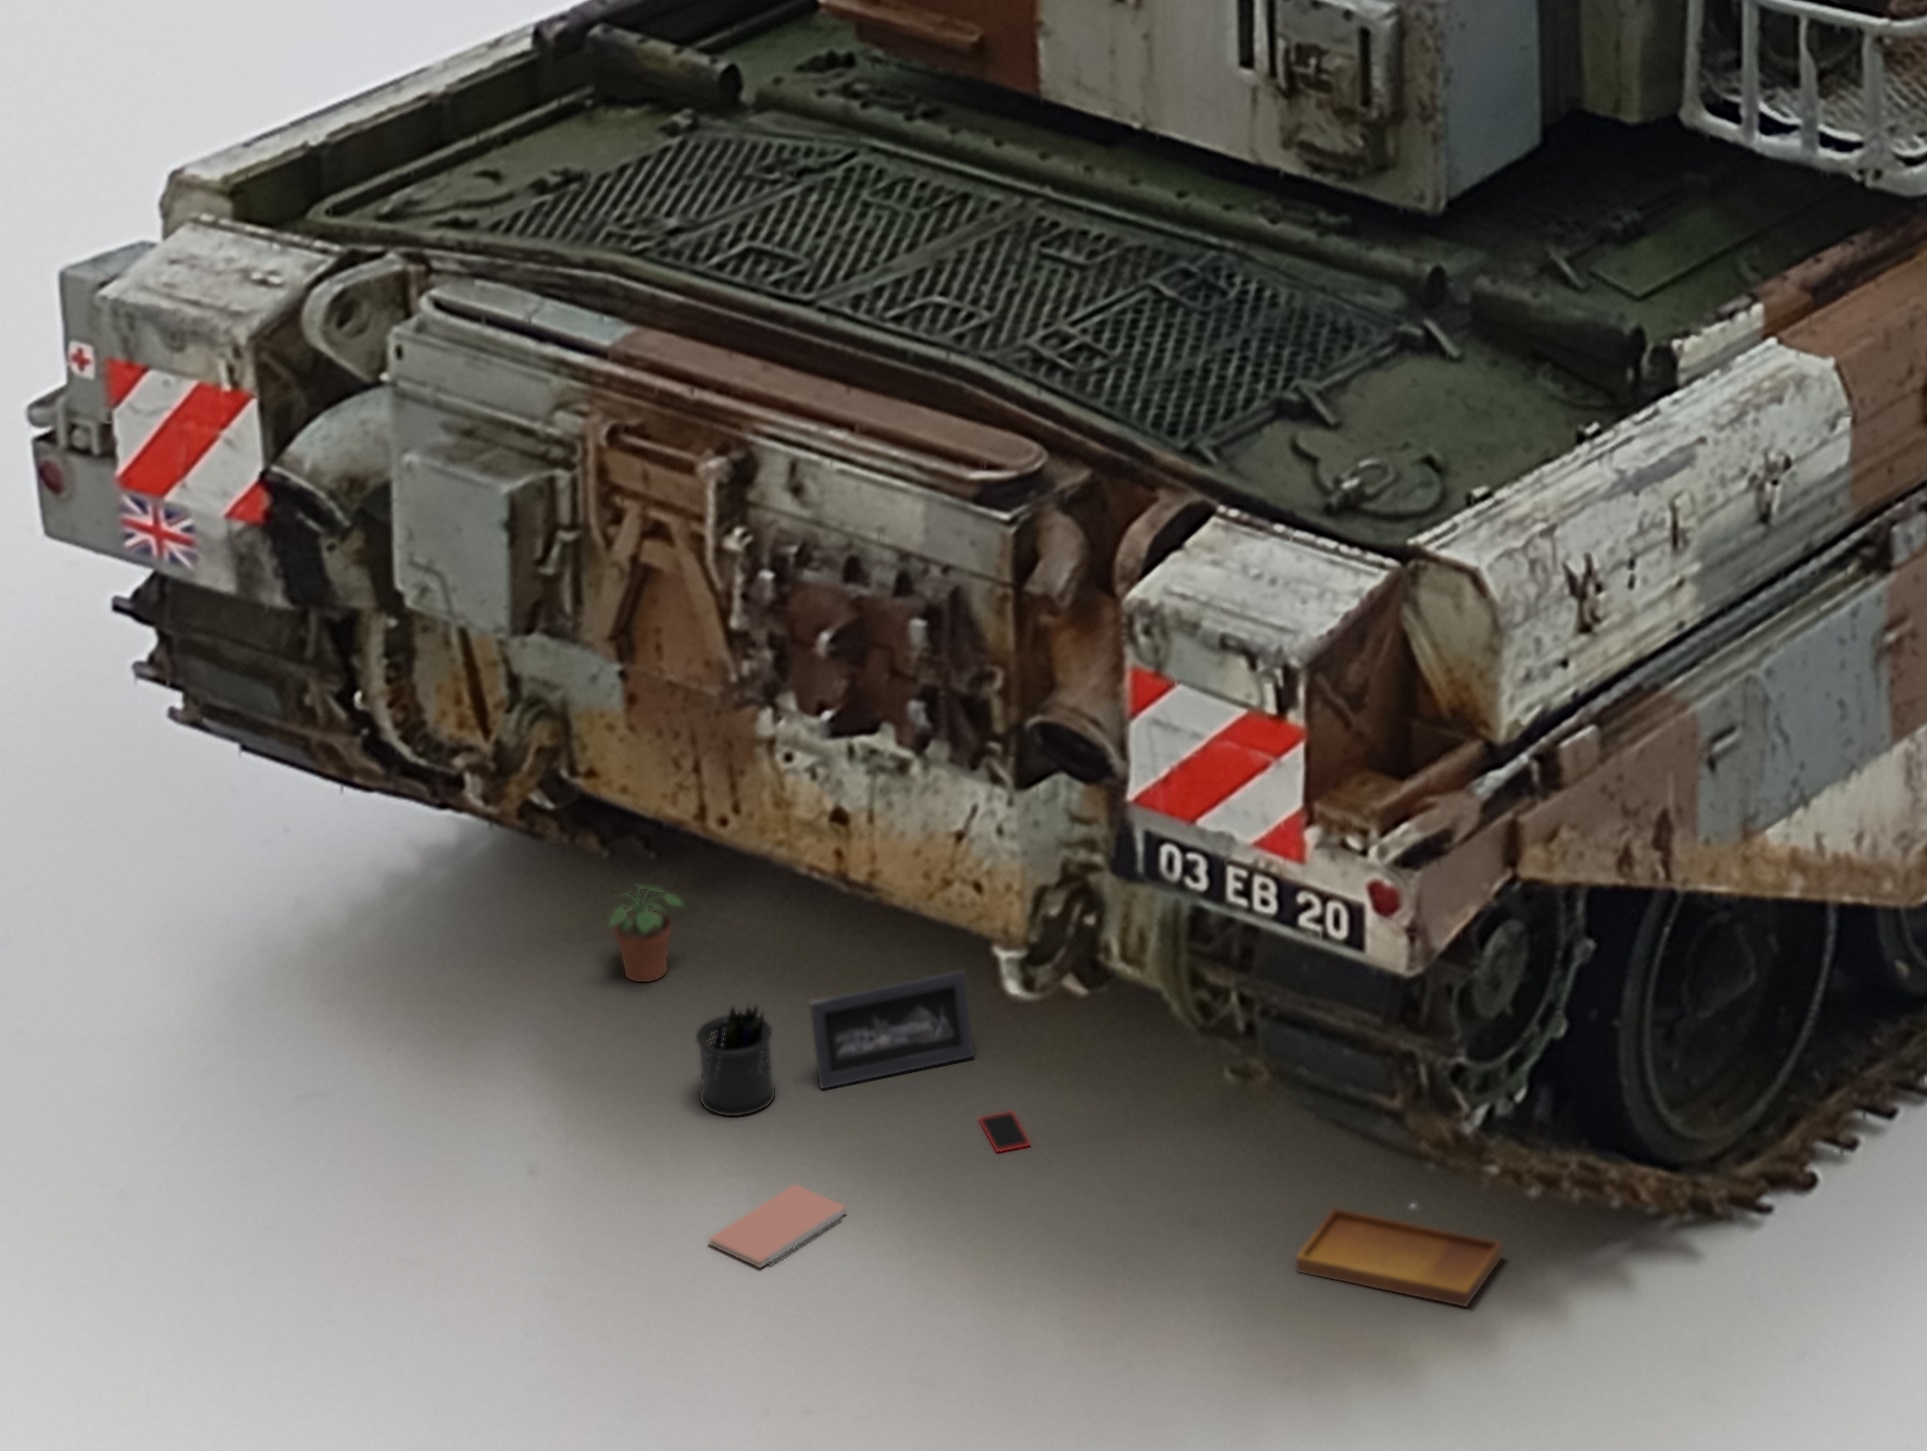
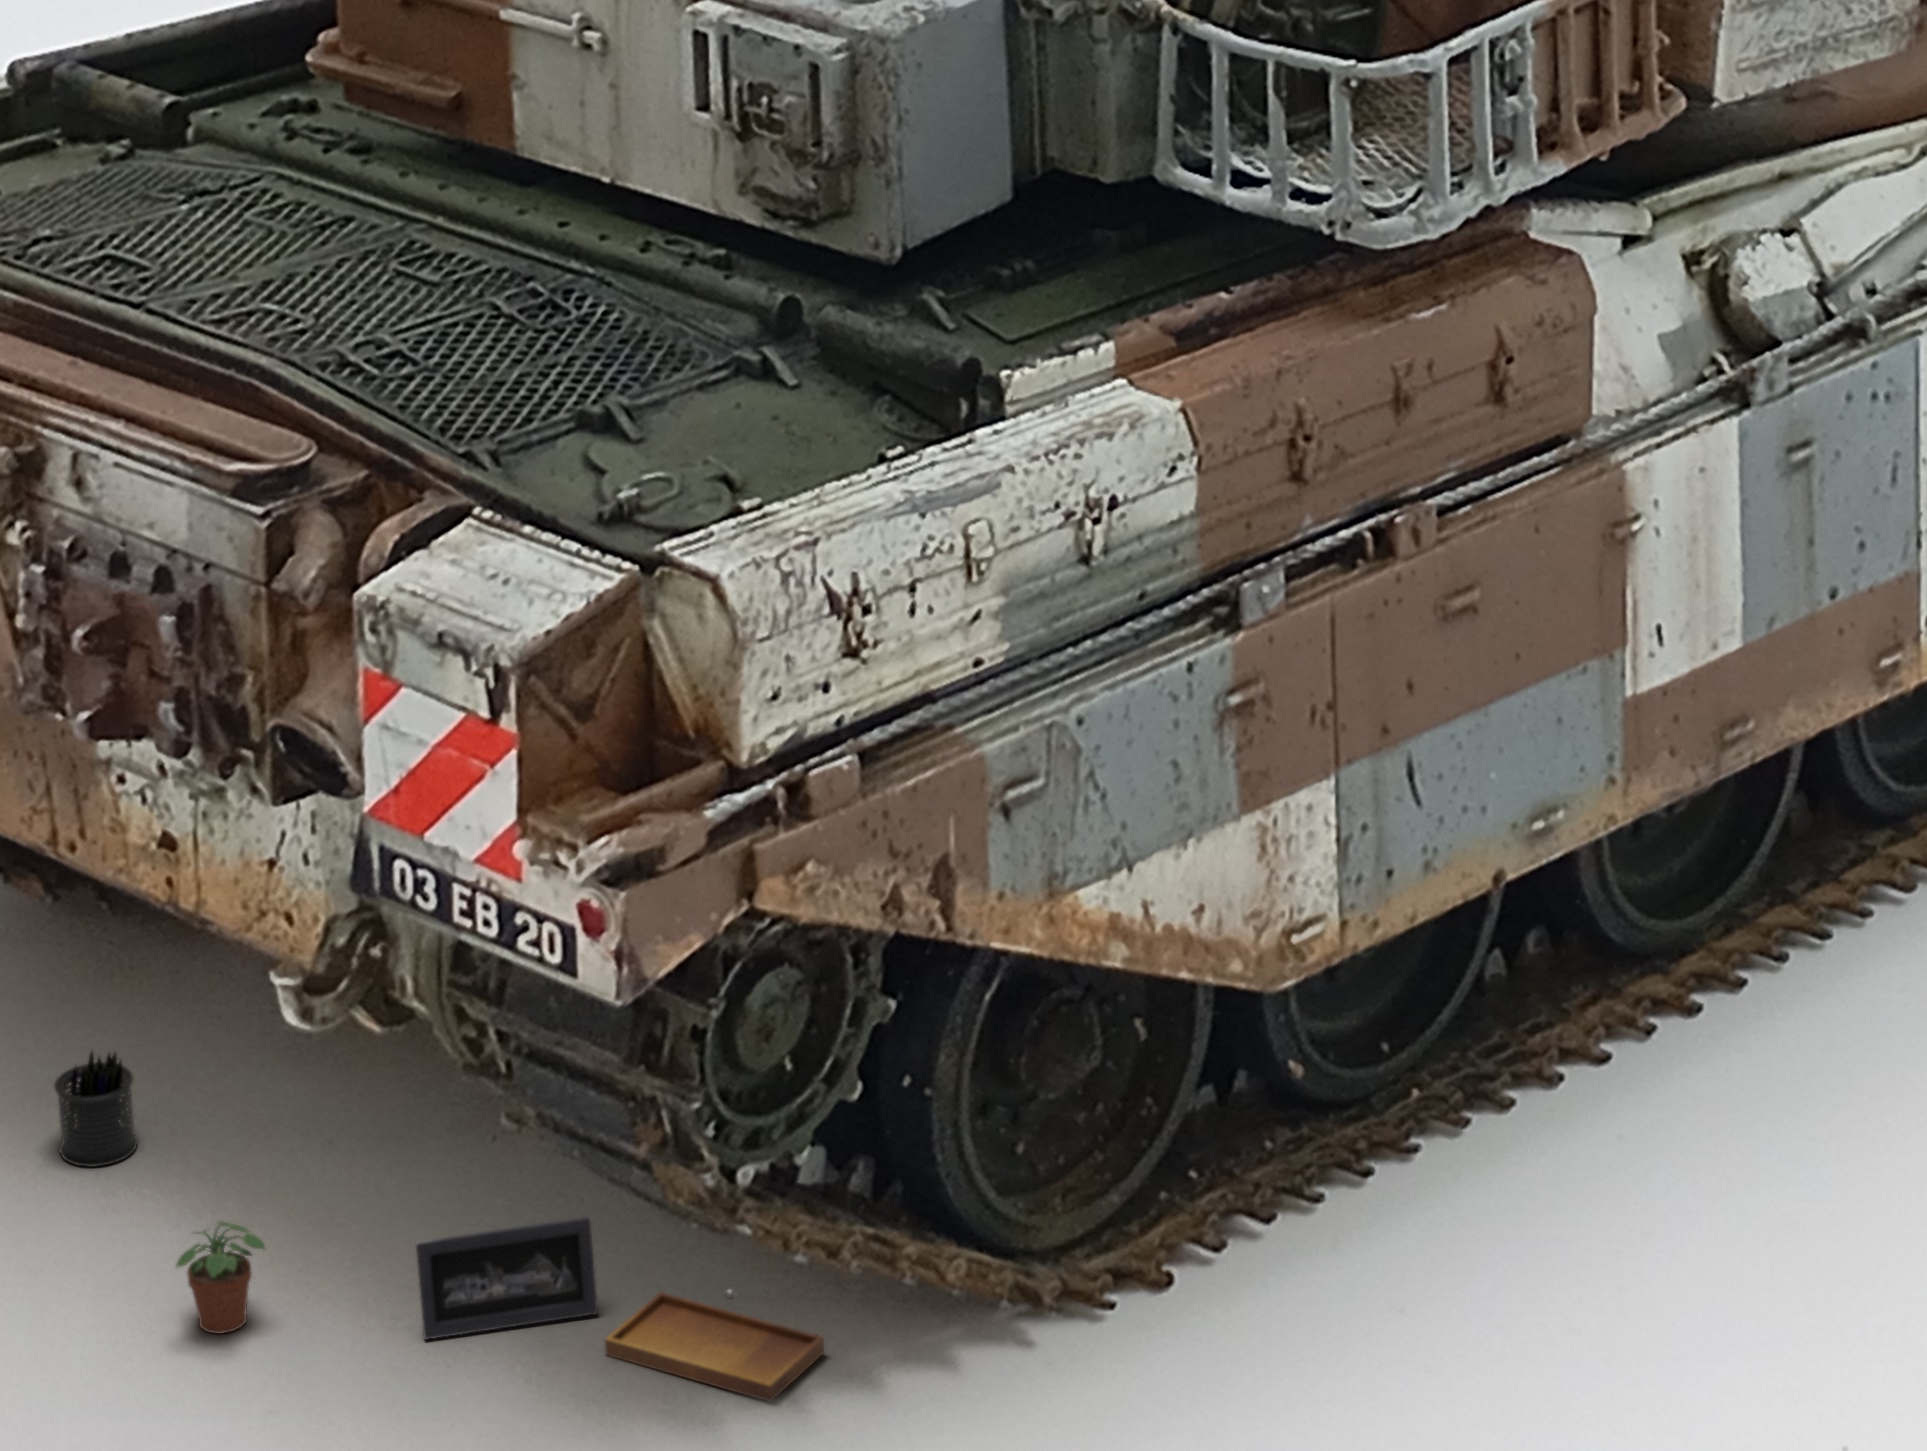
potted plant: present [608,886,683,982] -> present [176,1221,265,1334]
picture frame: present [810,971,974,1088] -> present [416,1217,598,1339]
smartphone: present [979,1112,1029,1152] -> none [332,1178,375,1218]
notebook: present [709,1185,846,1267] -> none [14,1236,166,1318]

